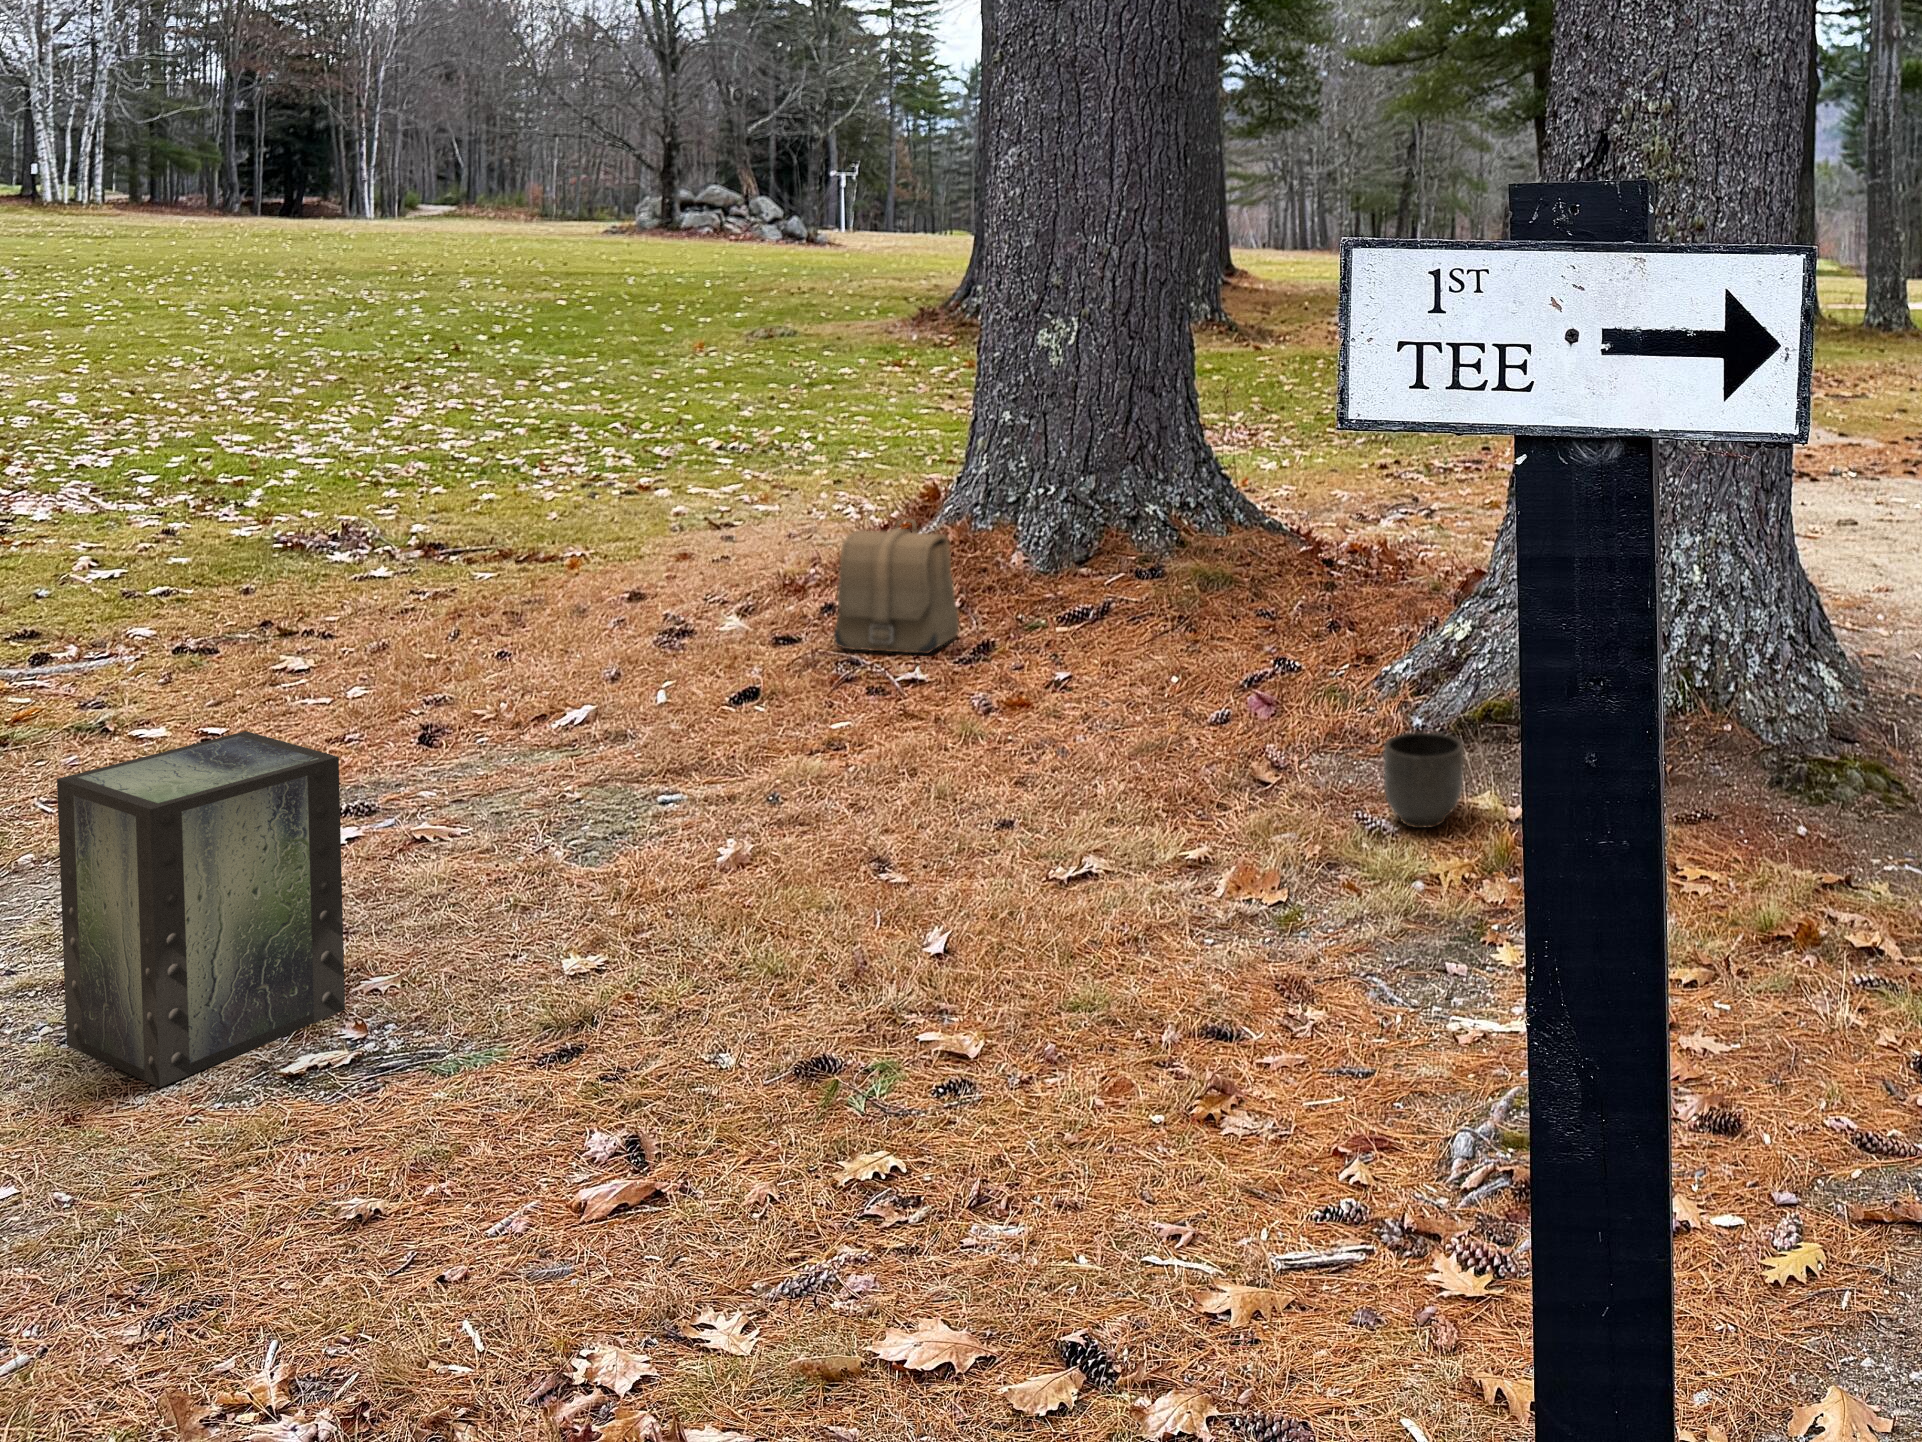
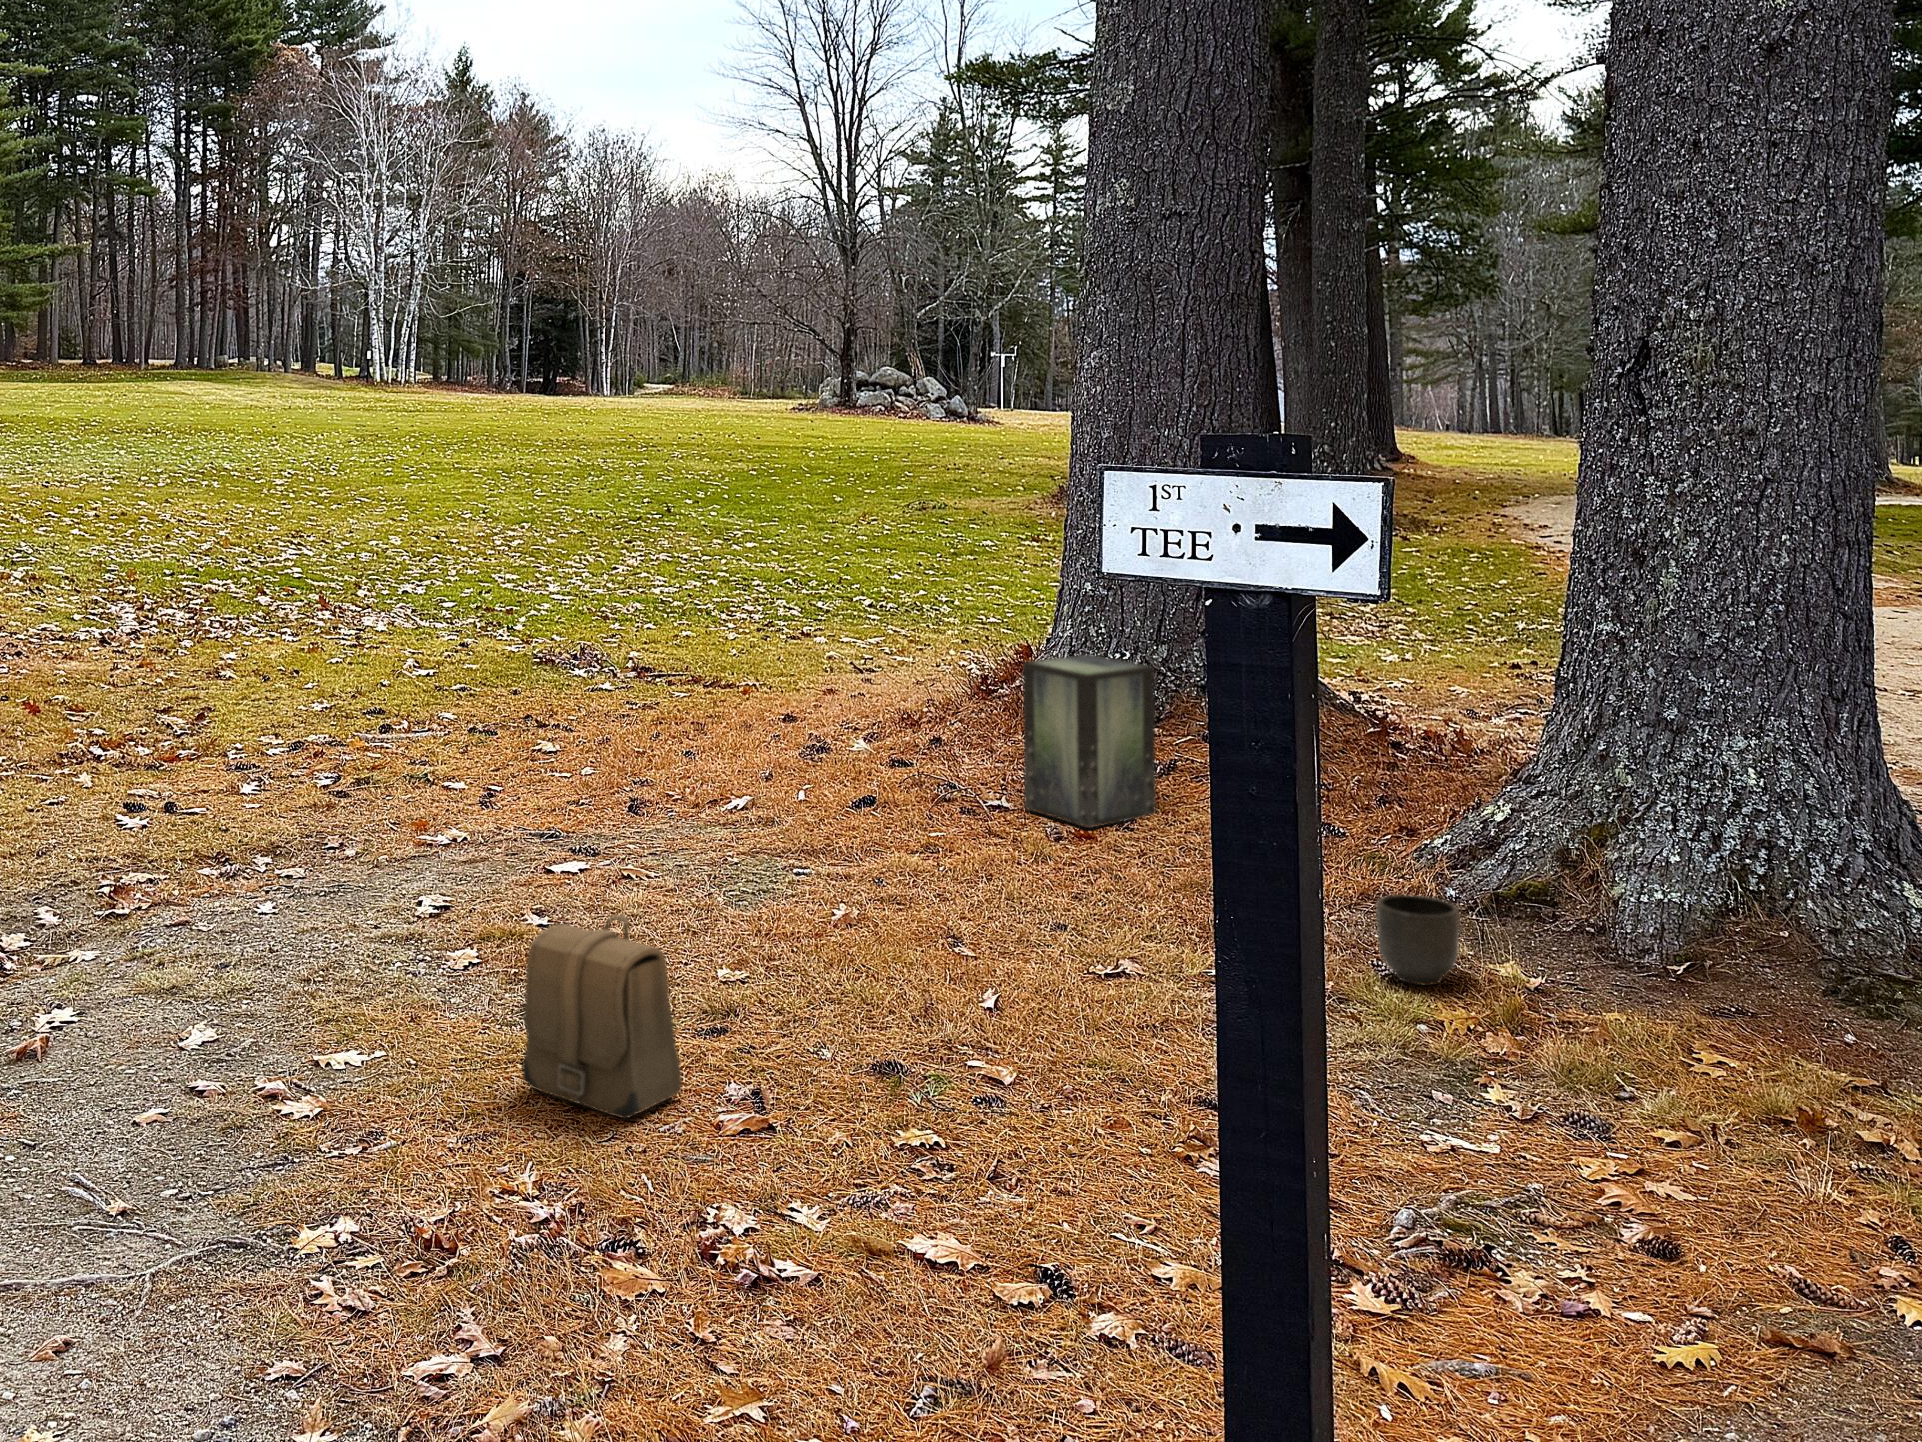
backpack: present [834,519,959,653] -> present [522,915,682,1119]
storage box: present [57,731,345,1088] -> present [1023,654,1156,828]

